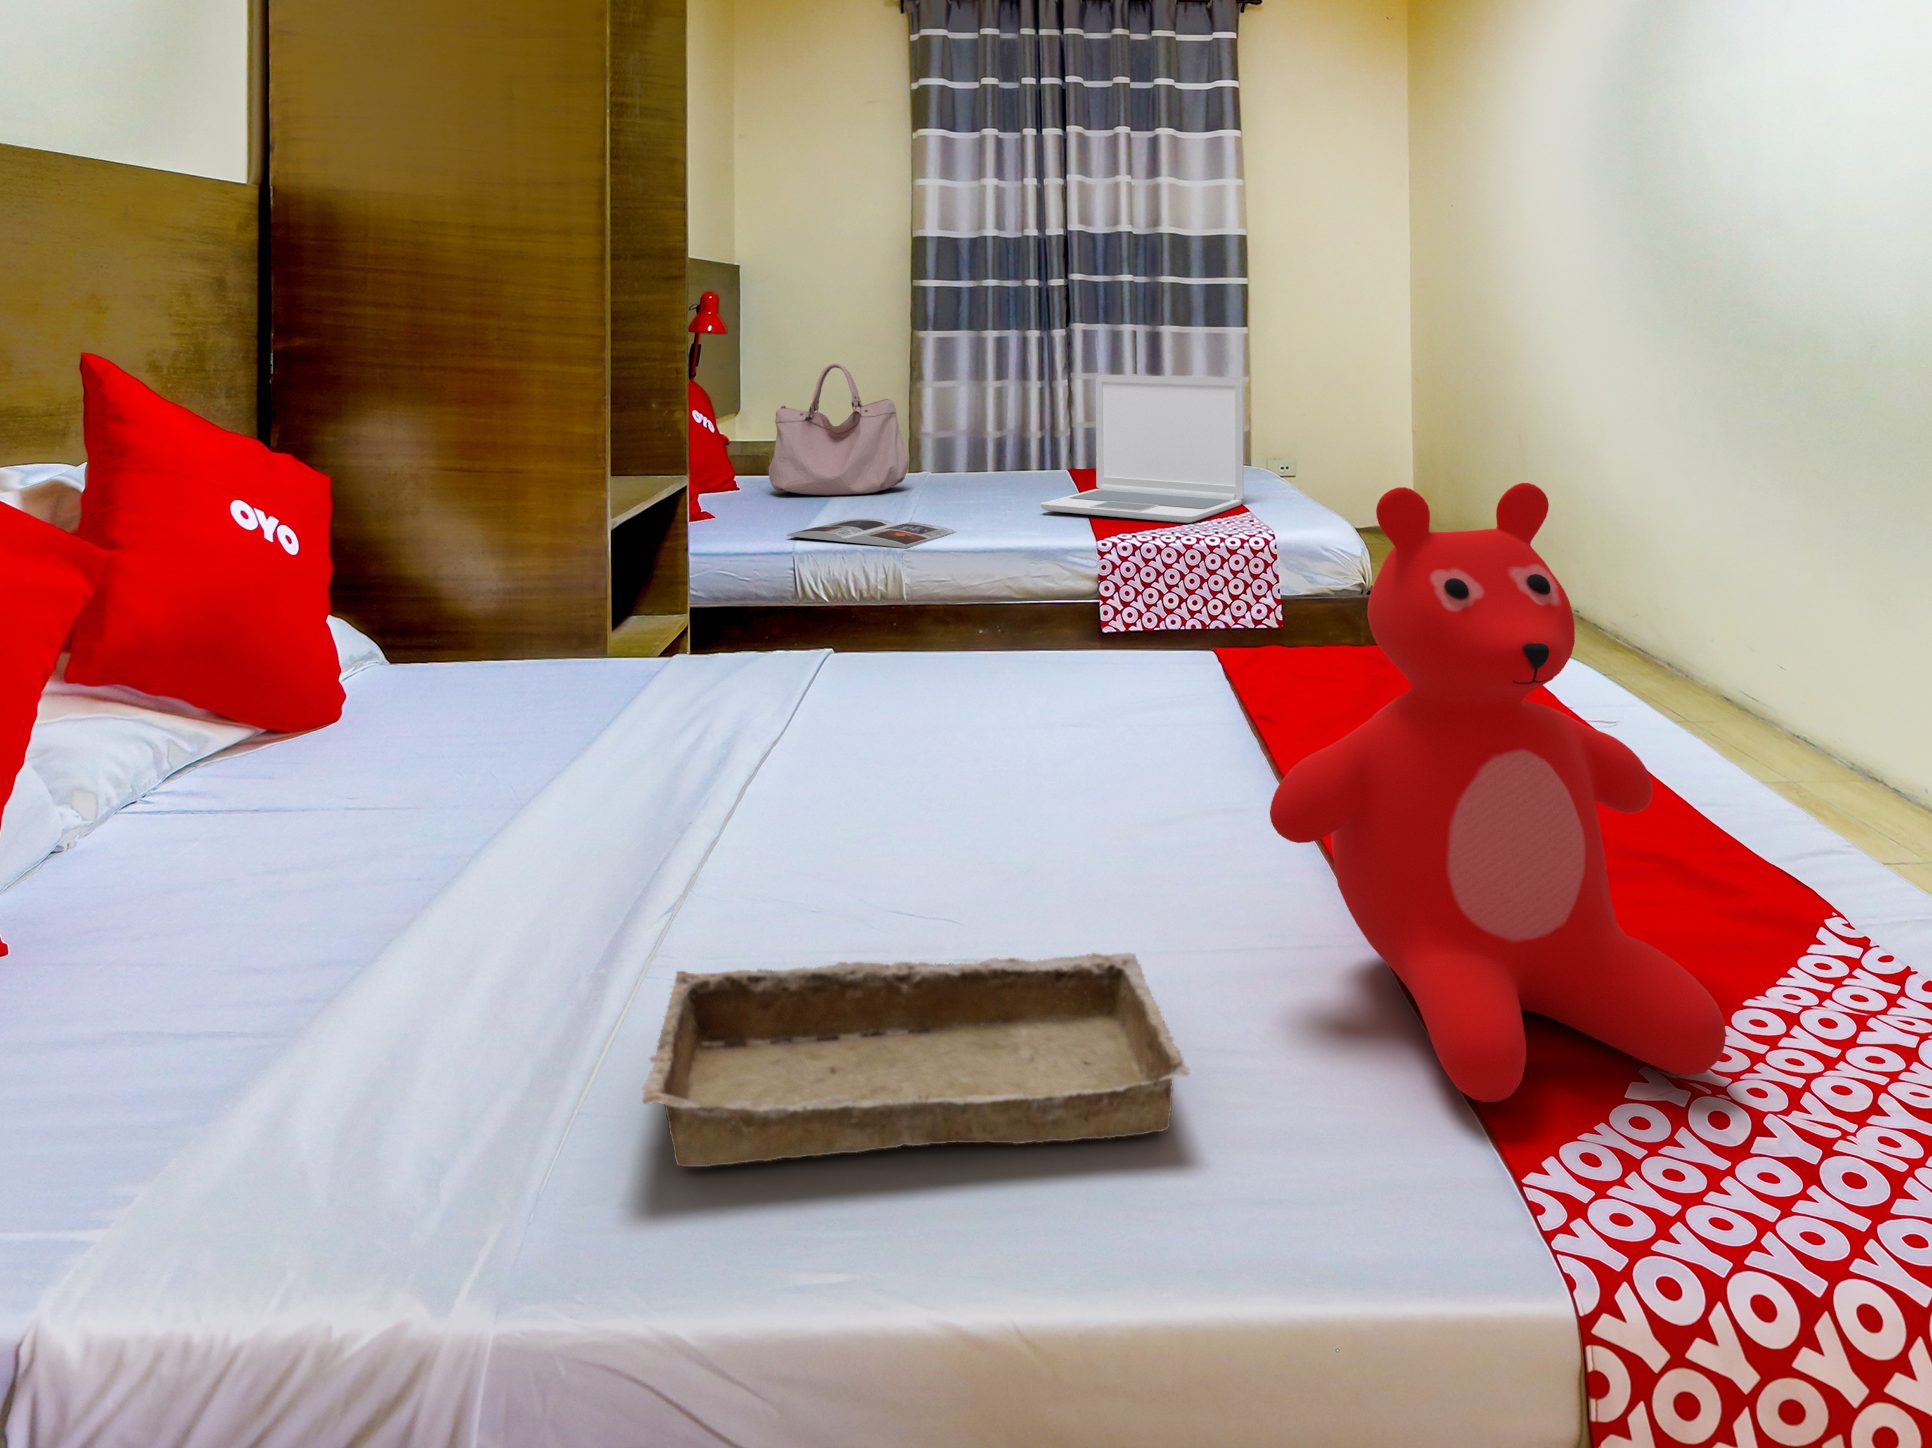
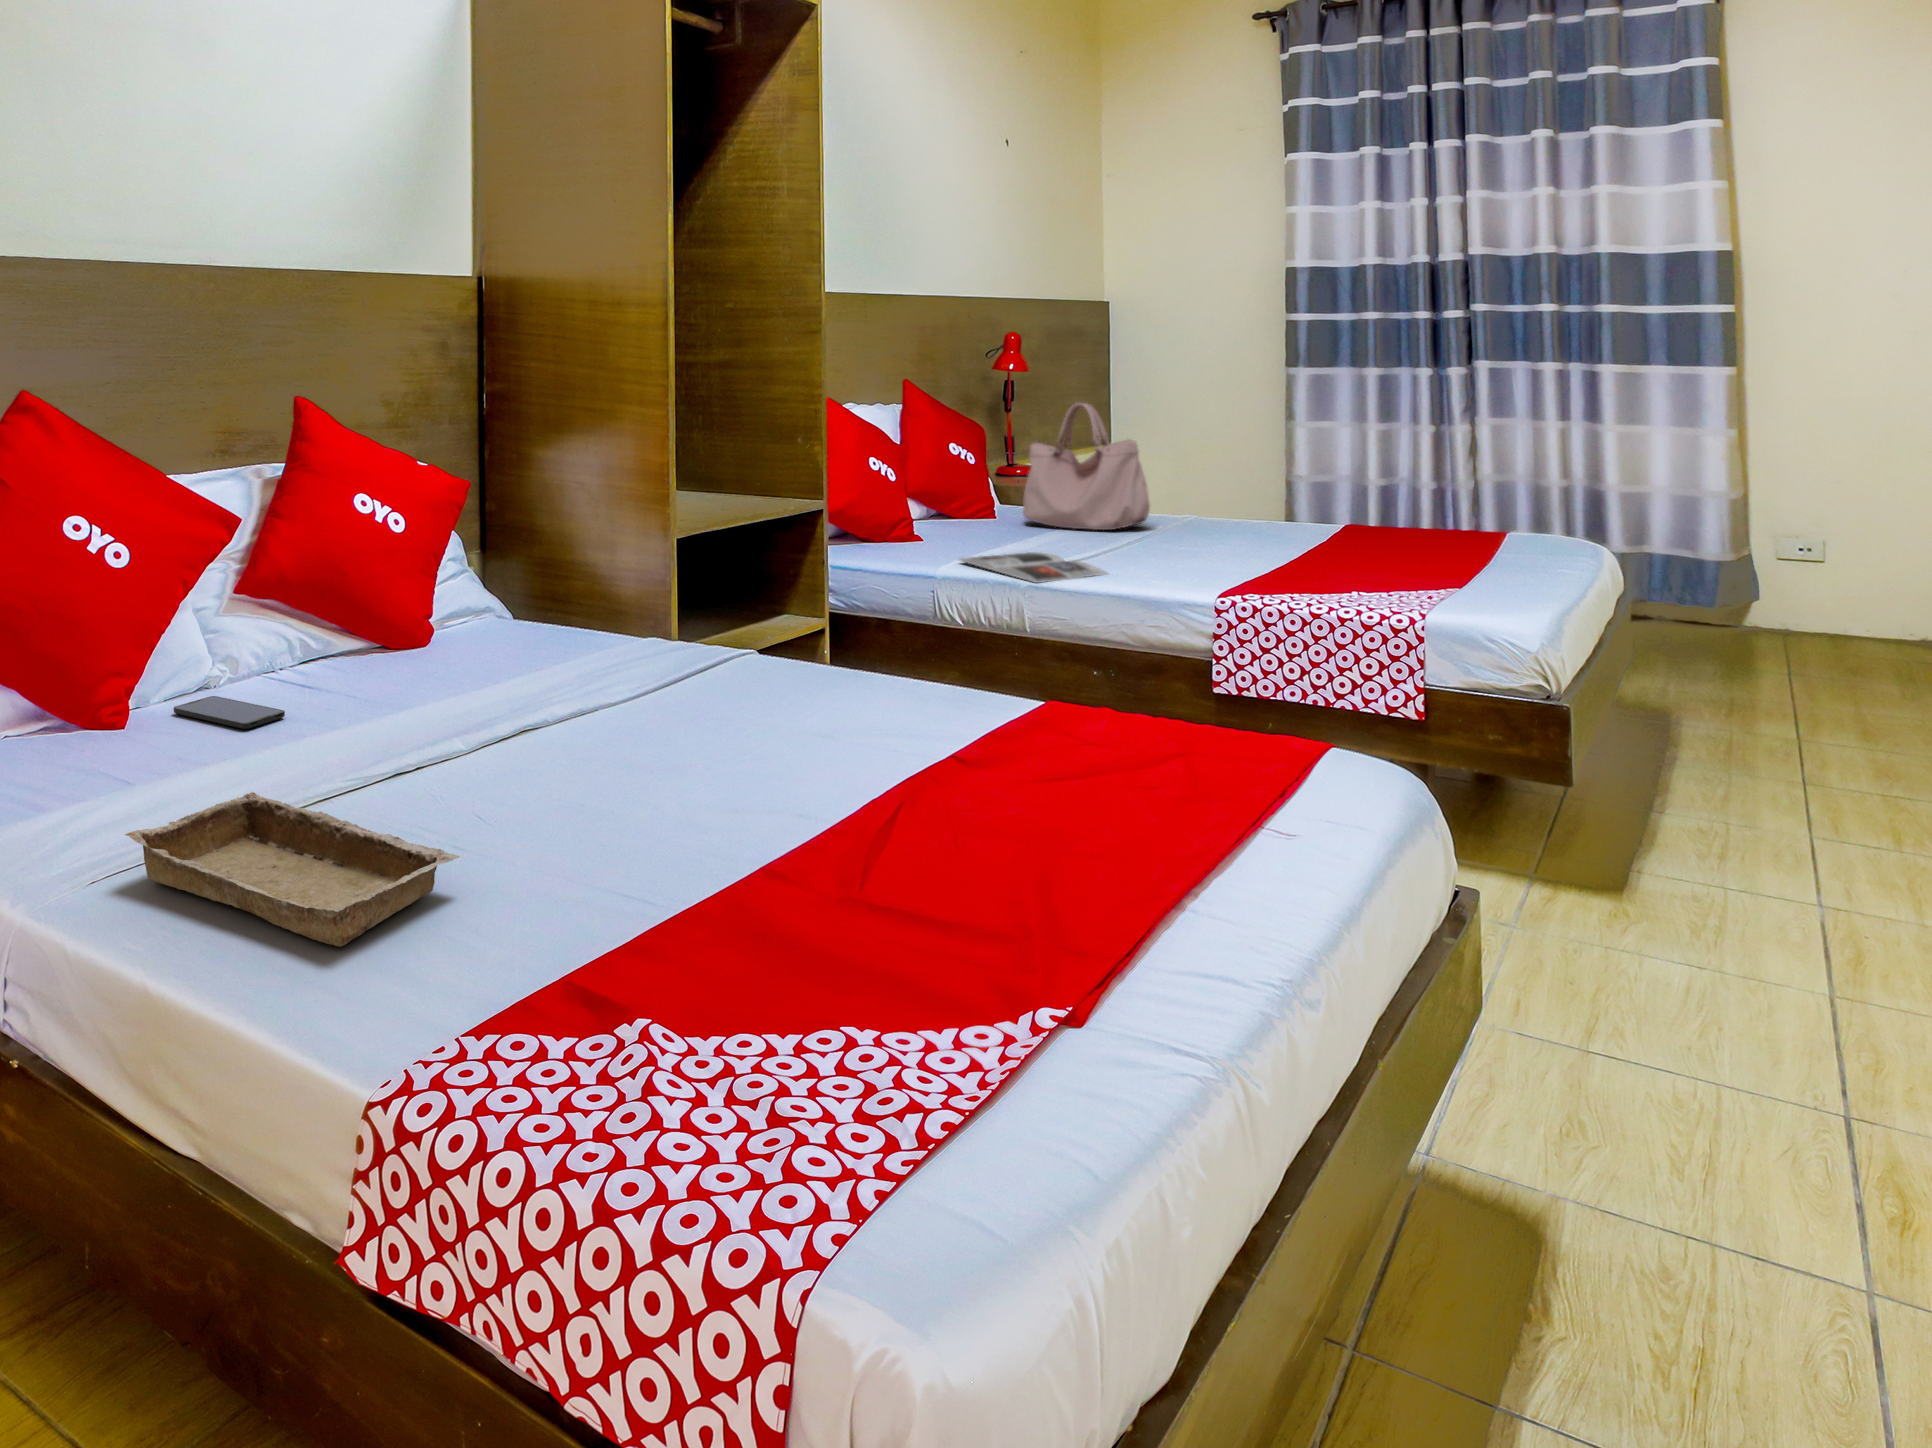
laptop: present [1041,375,1244,523] -> none [1222,425,1469,593]
teddy bear: present [1270,483,1726,1102] -> none [482,549,826,1046]
smartphone: none [113,857,356,914] -> present [174,696,285,729]

